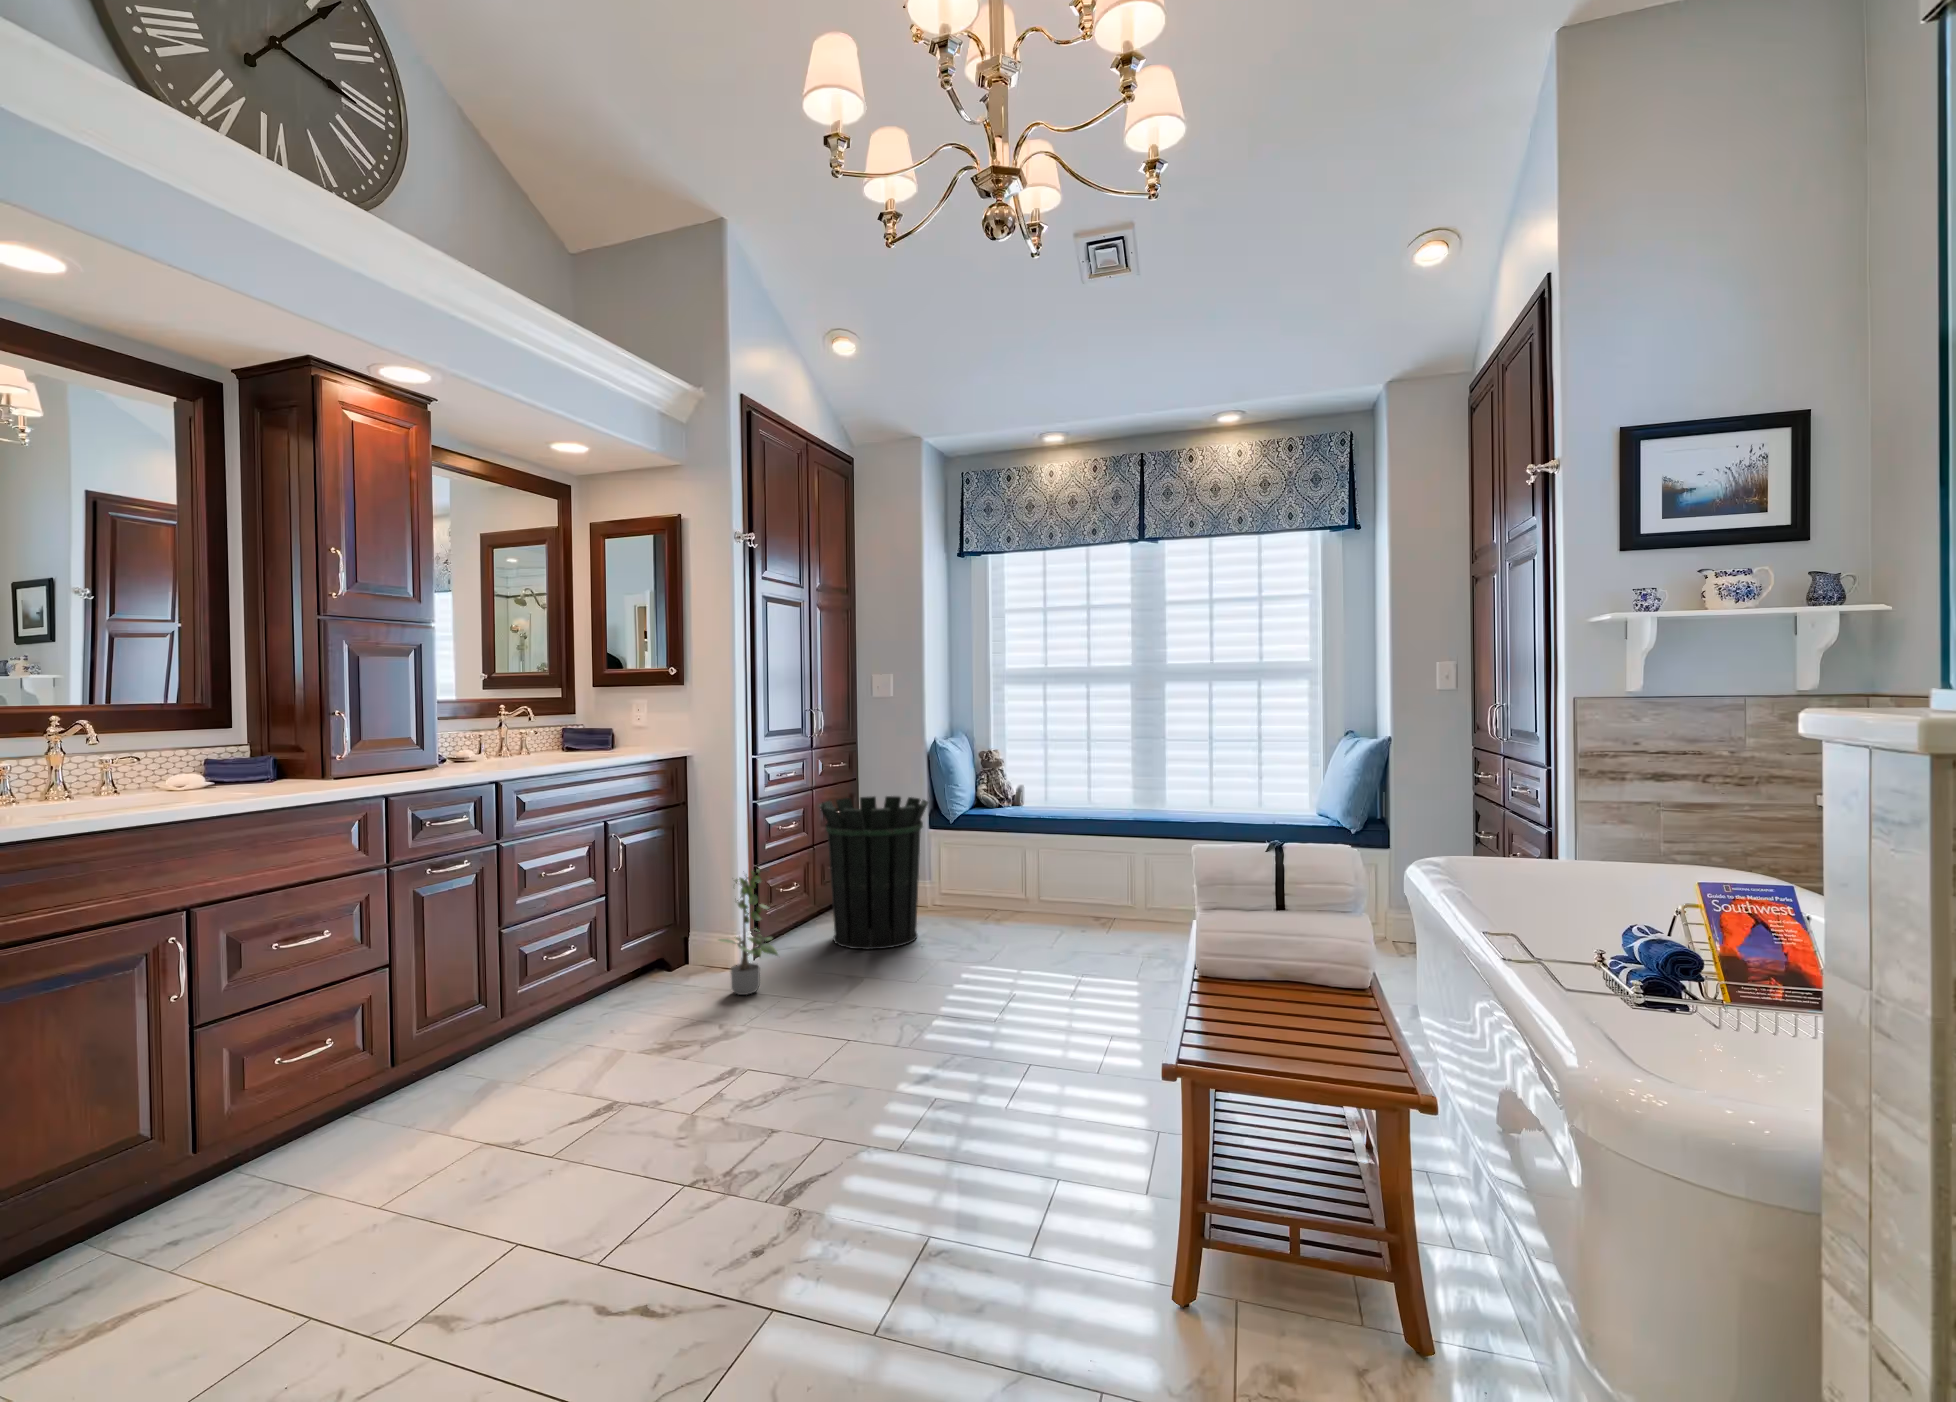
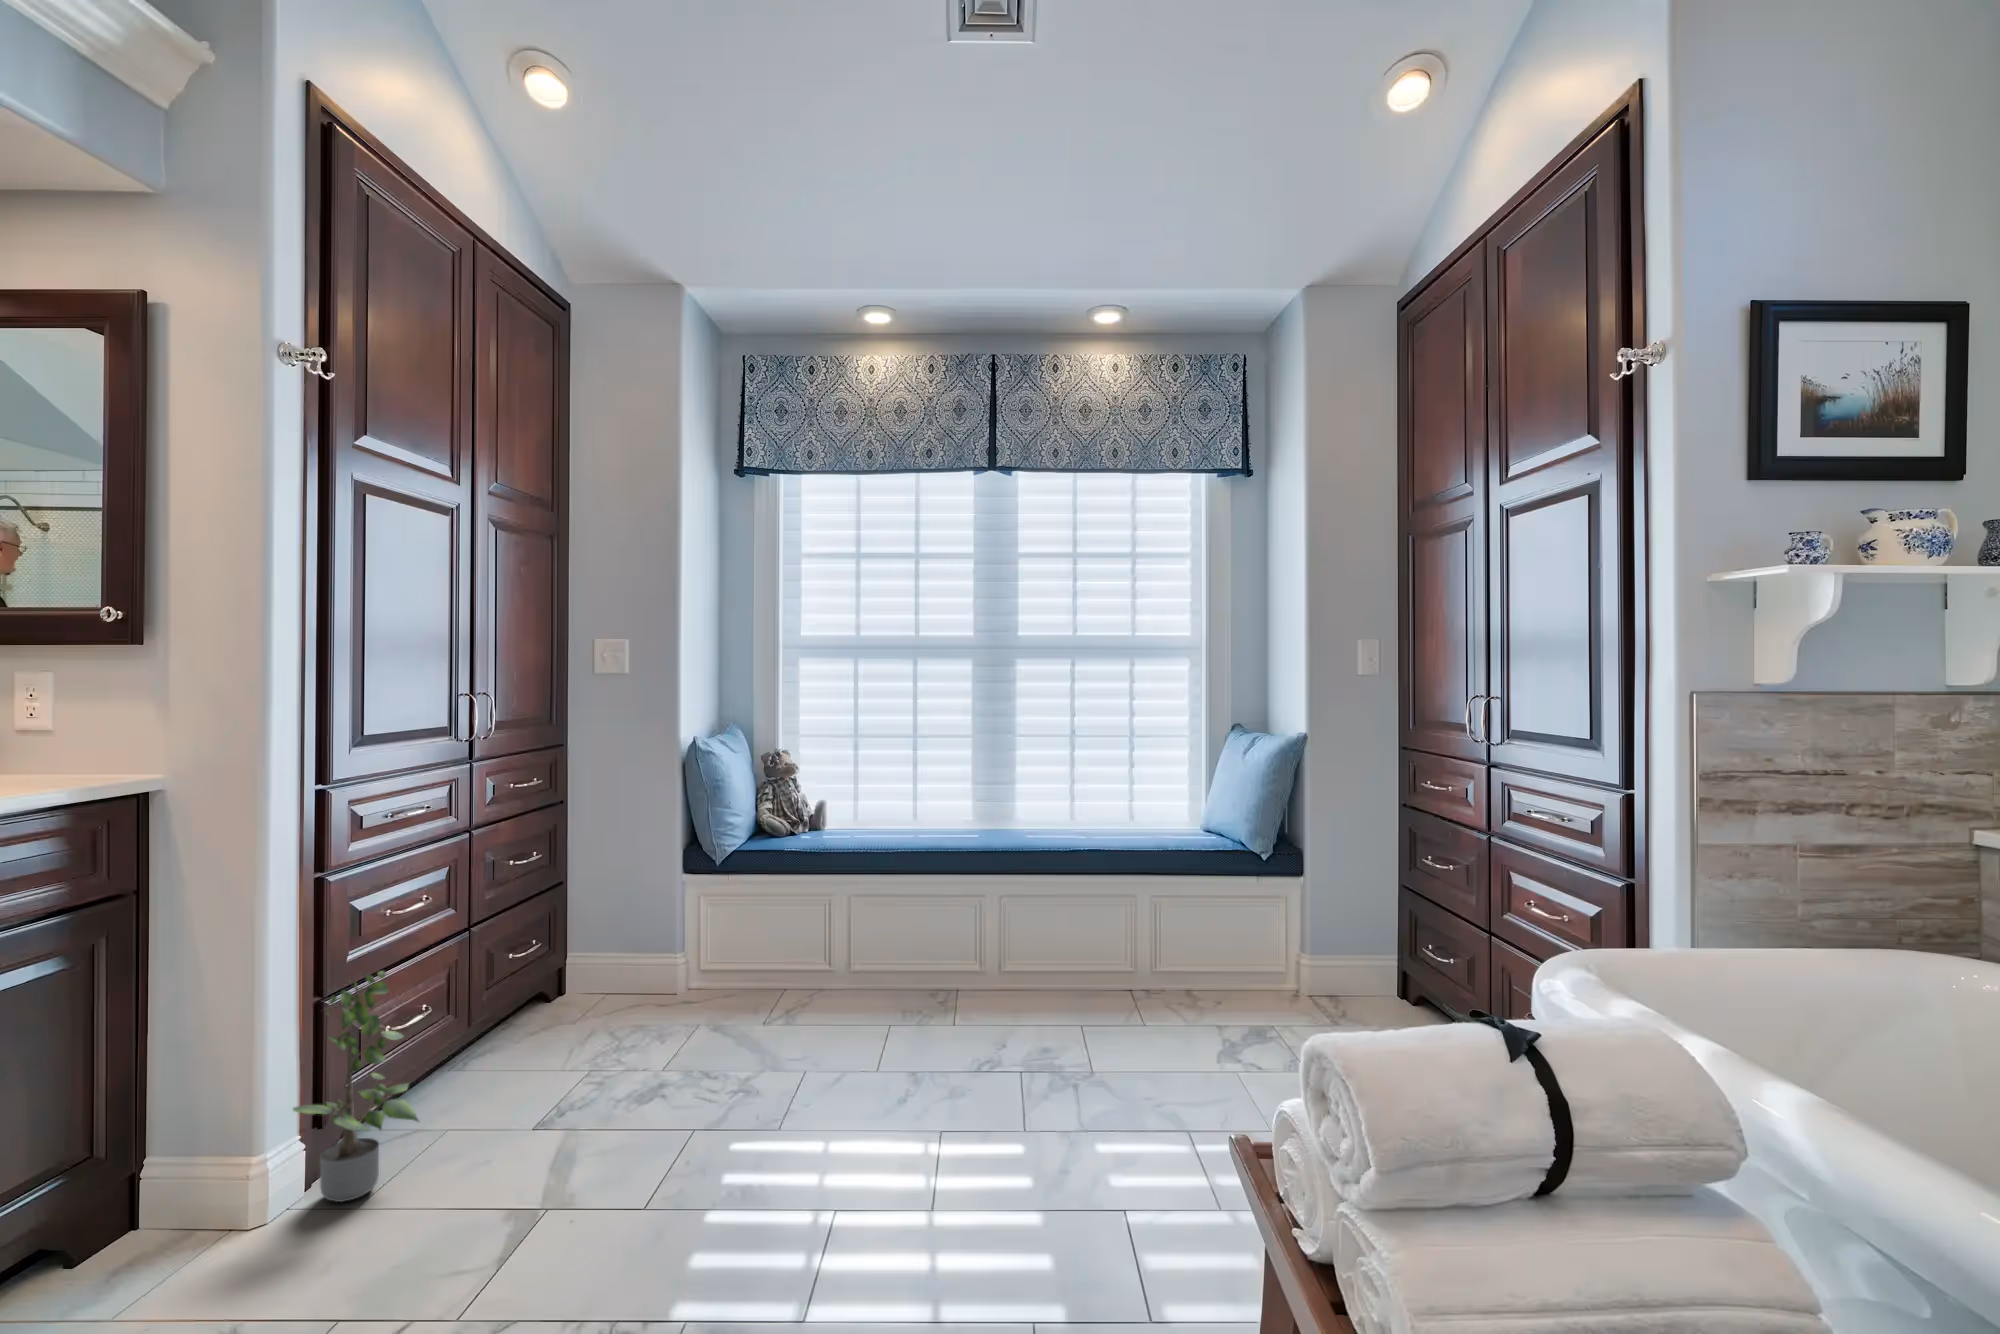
waste bin: present [819,796,928,949] -> none [504,826,687,1074]

